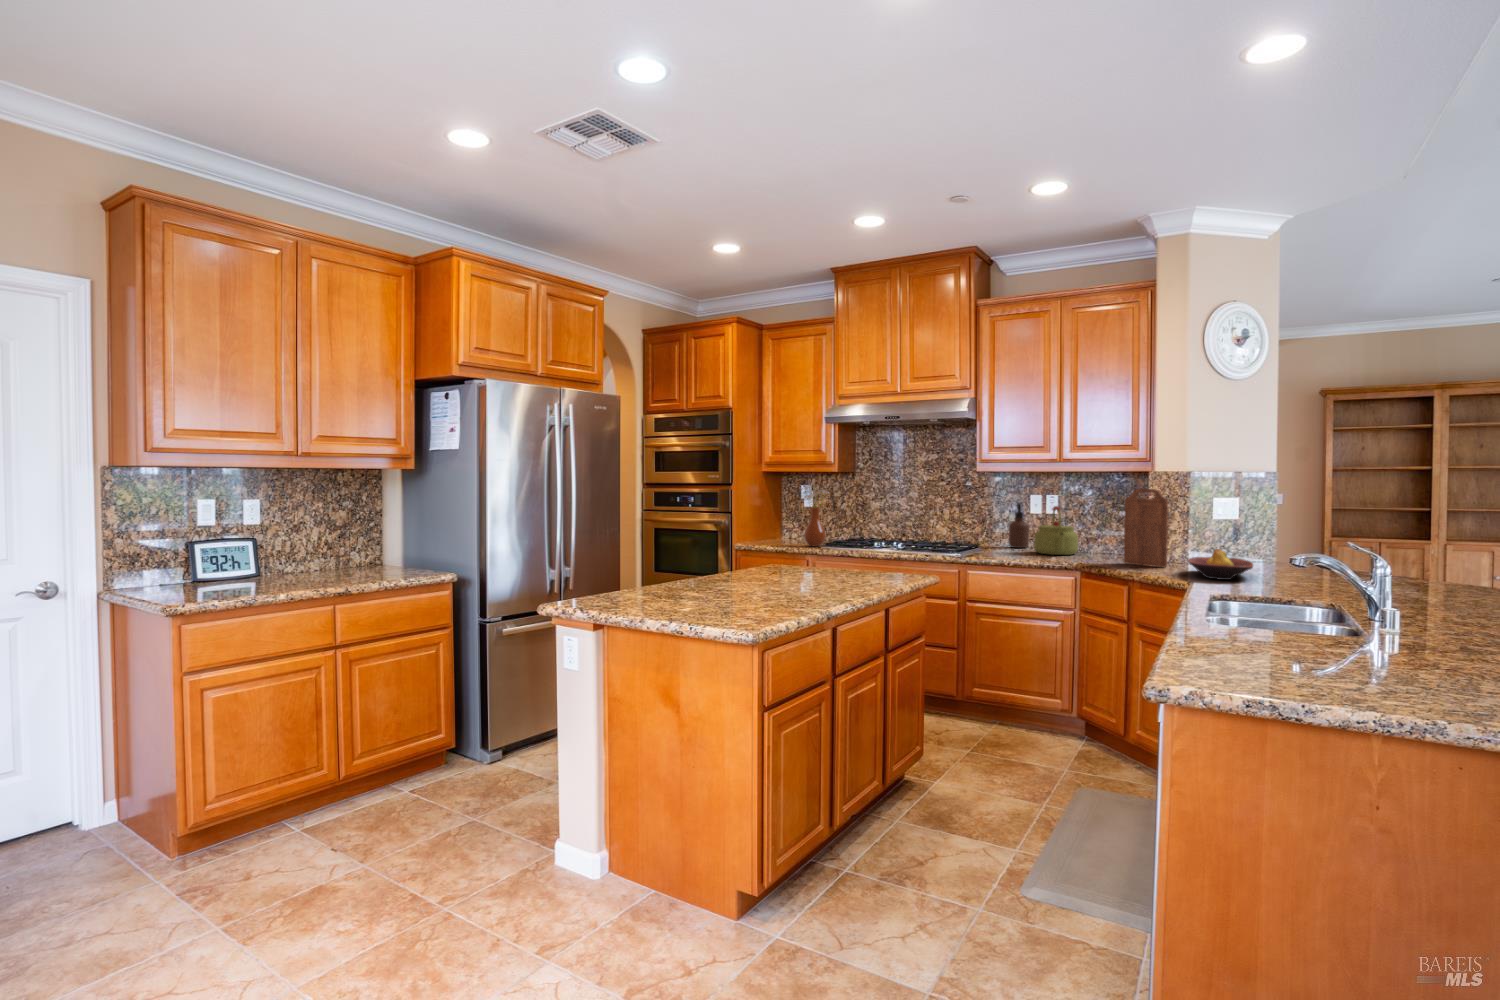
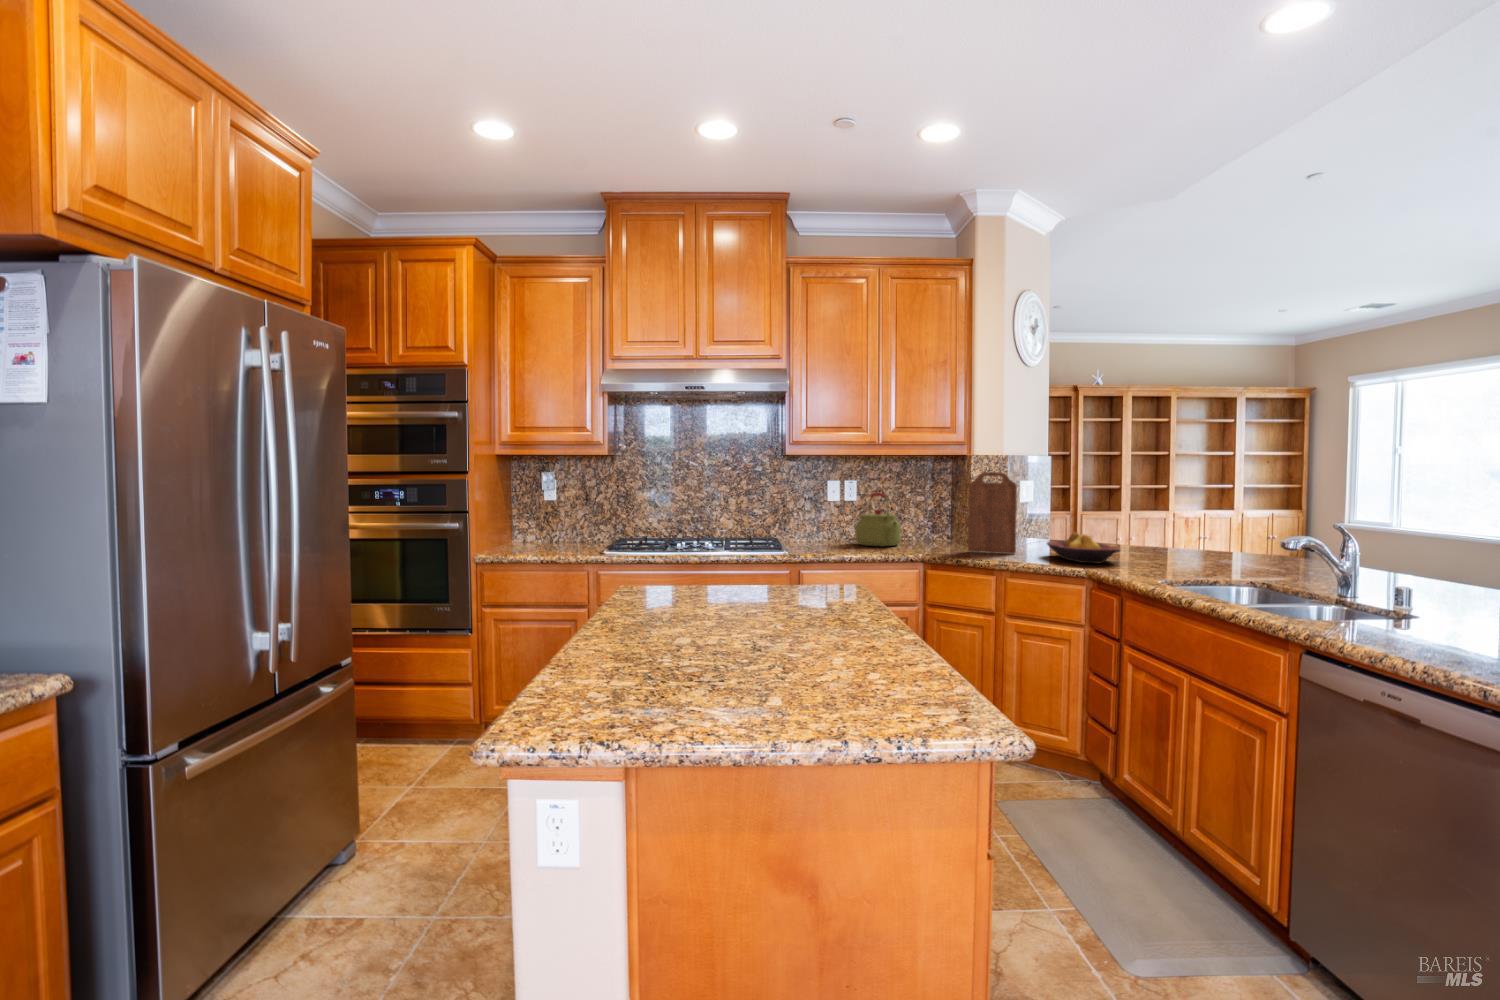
vase: present [801,488,829,547] -> none [570,474,615,552]
soap dispenser: present [1009,503,1029,548] -> none [813,490,834,540]

